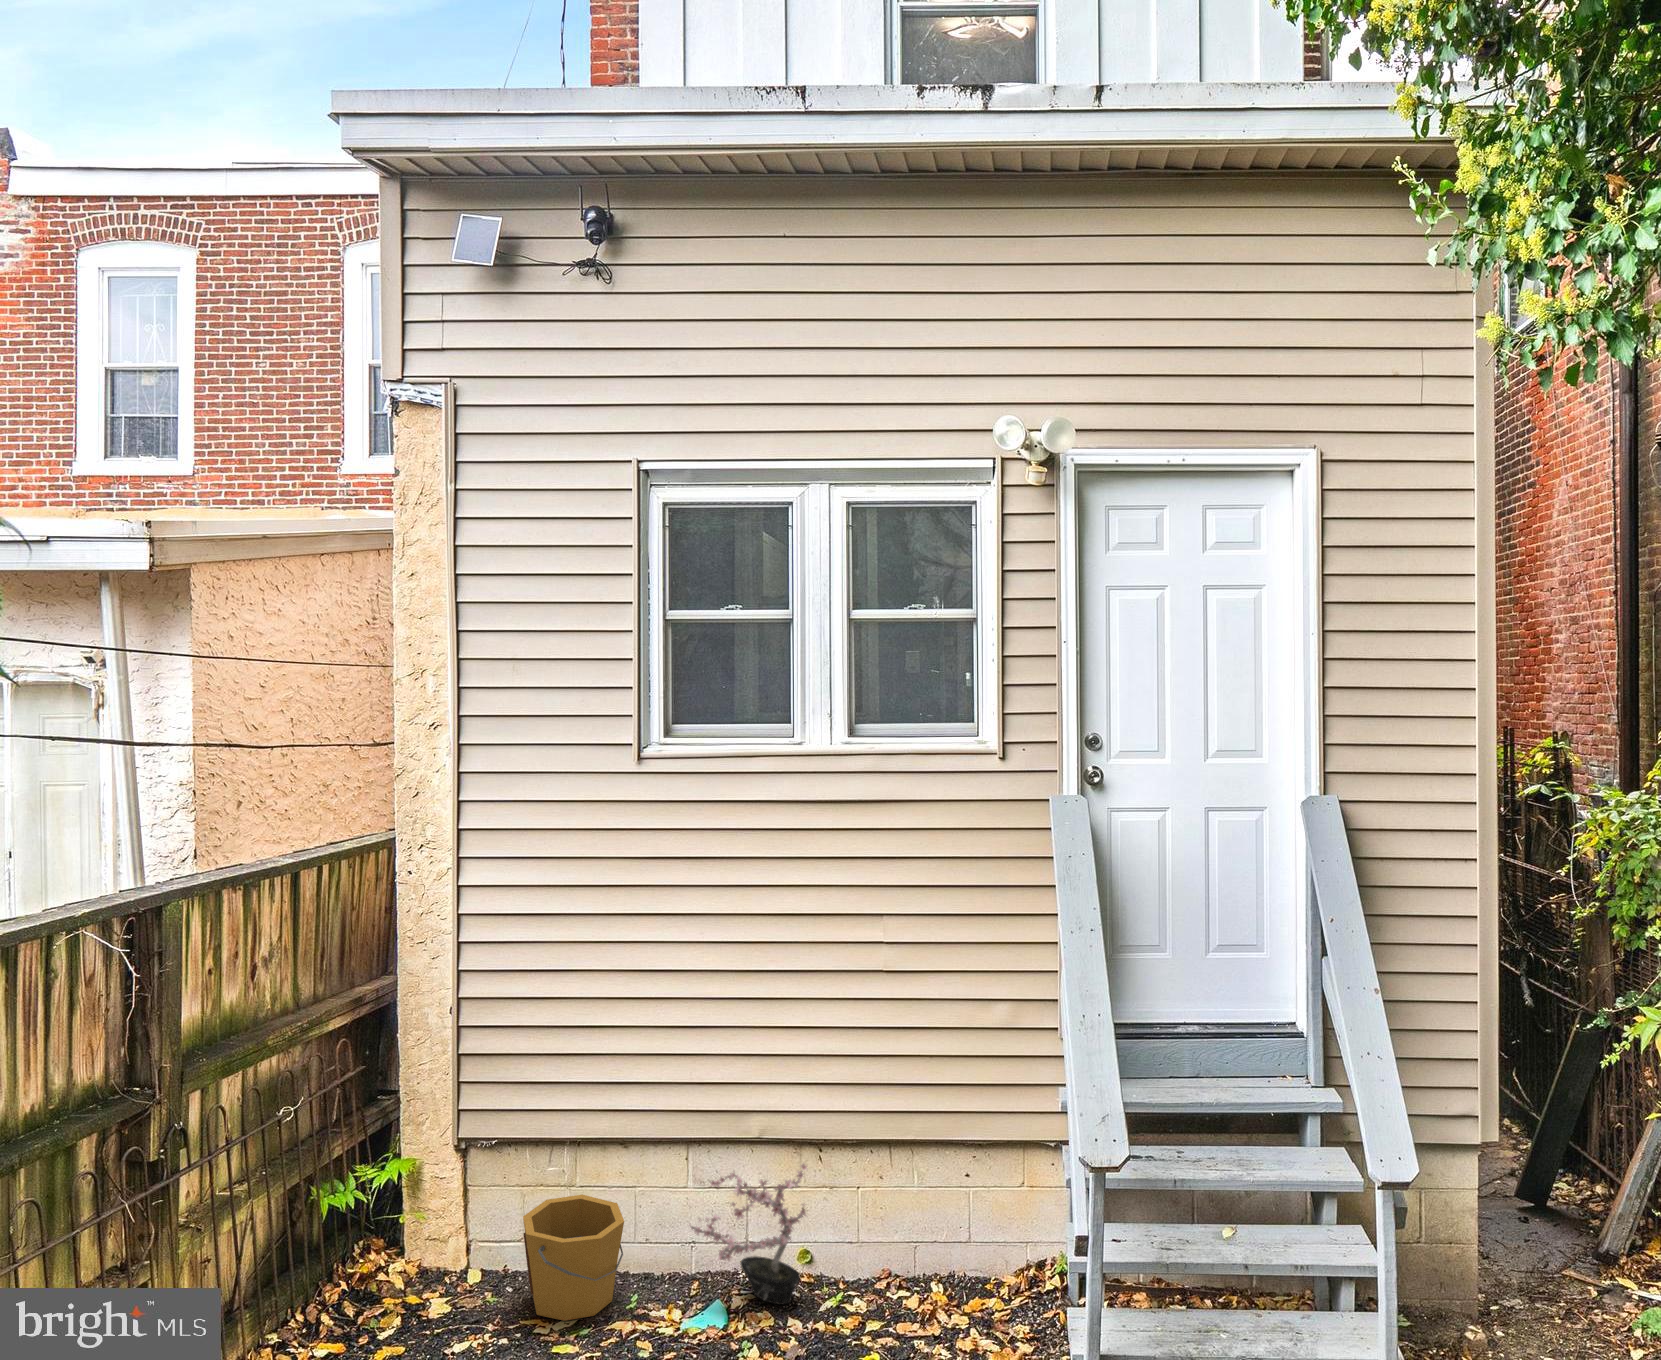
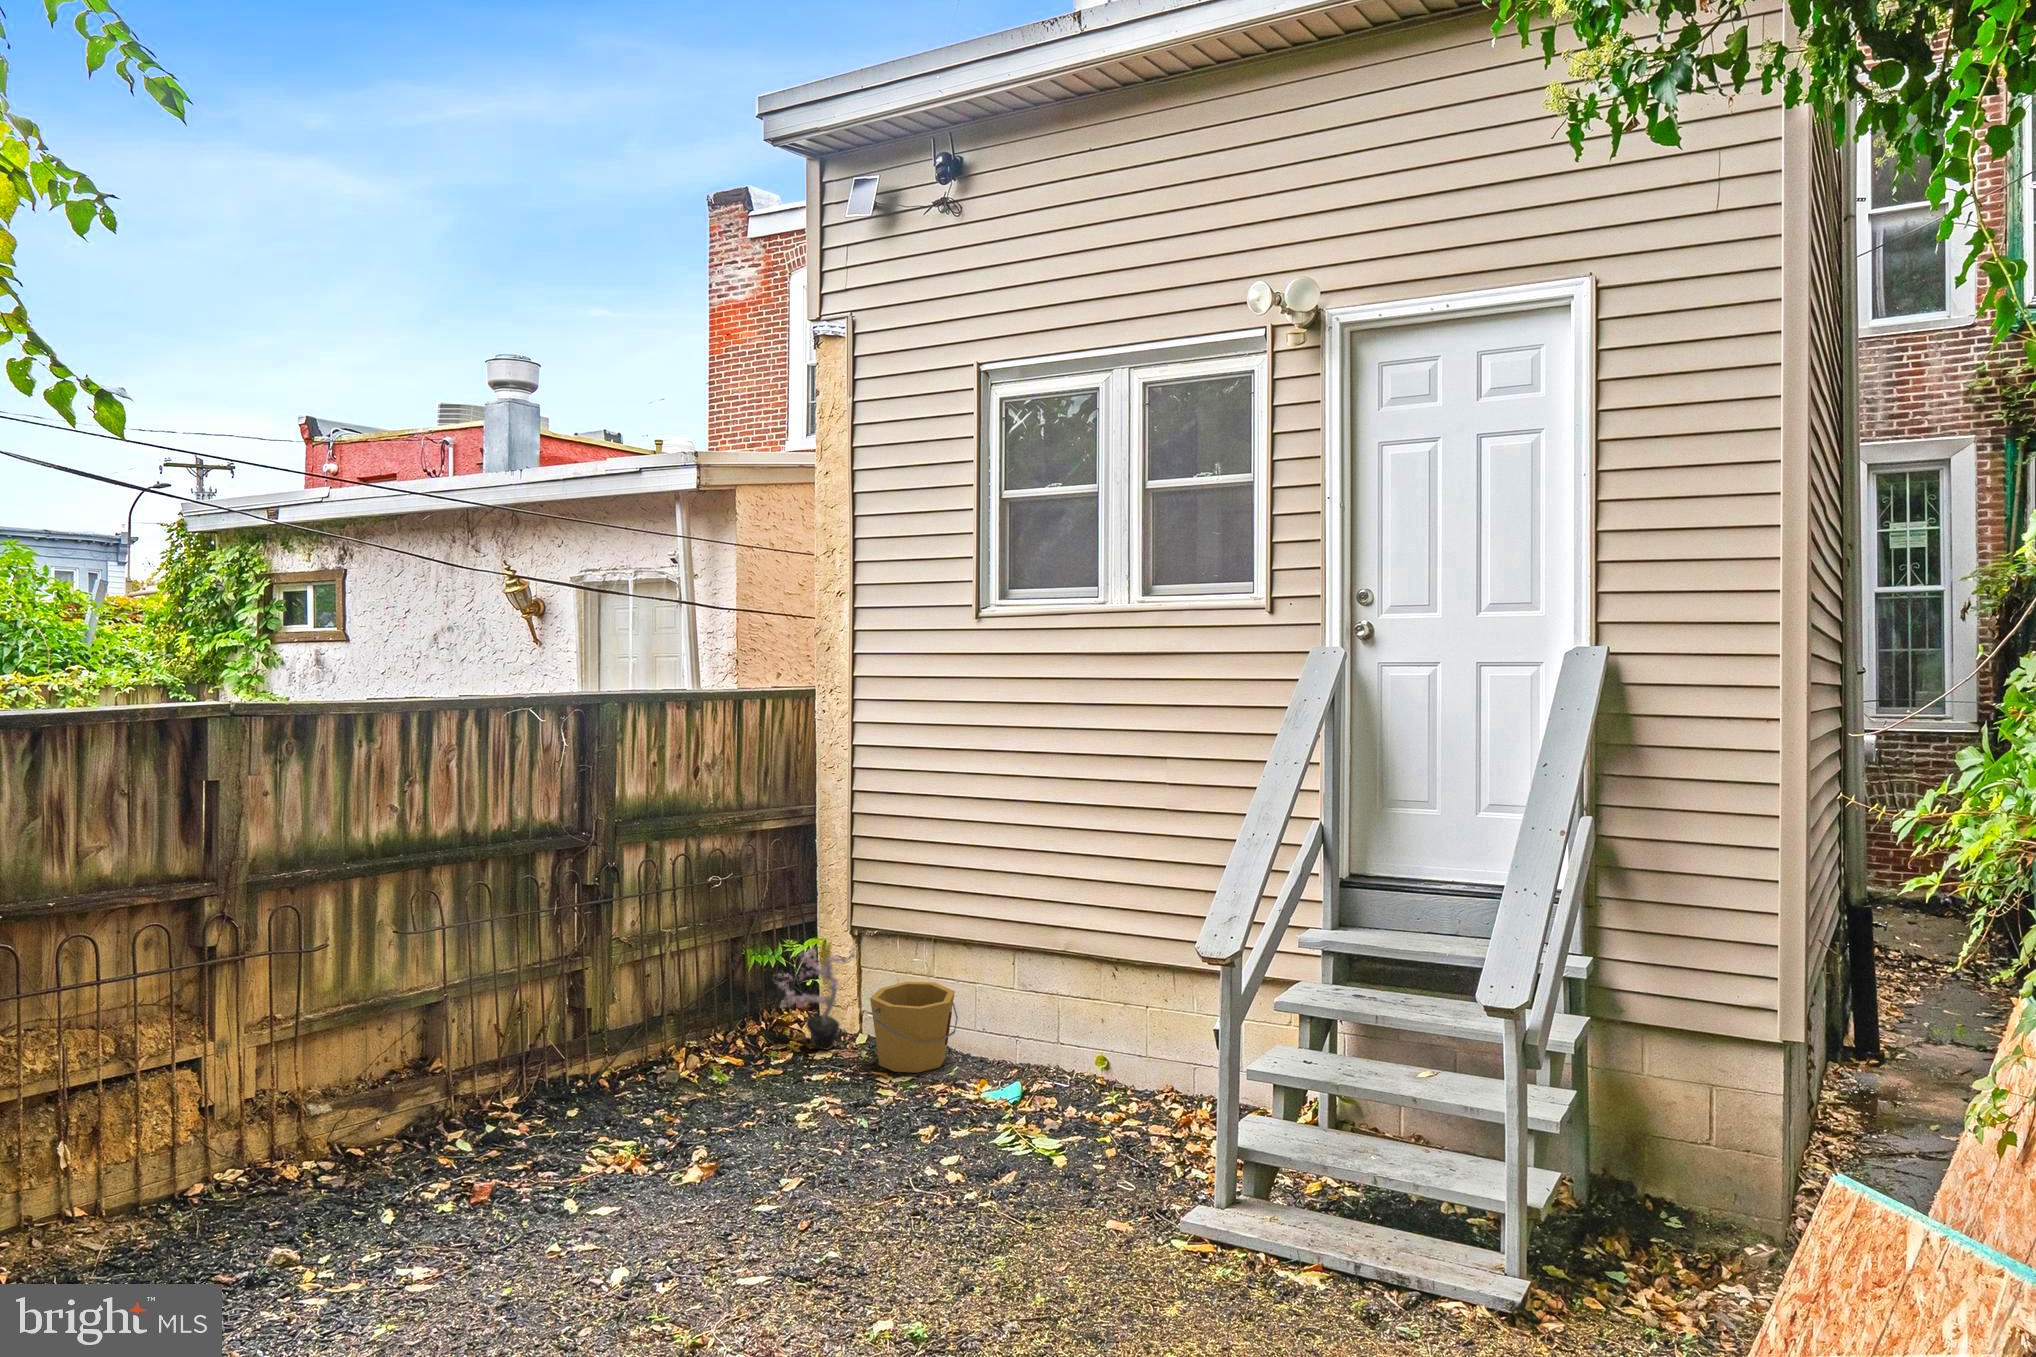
potted plant: present [690,1163,807,1305] -> present [776,947,855,1050]

